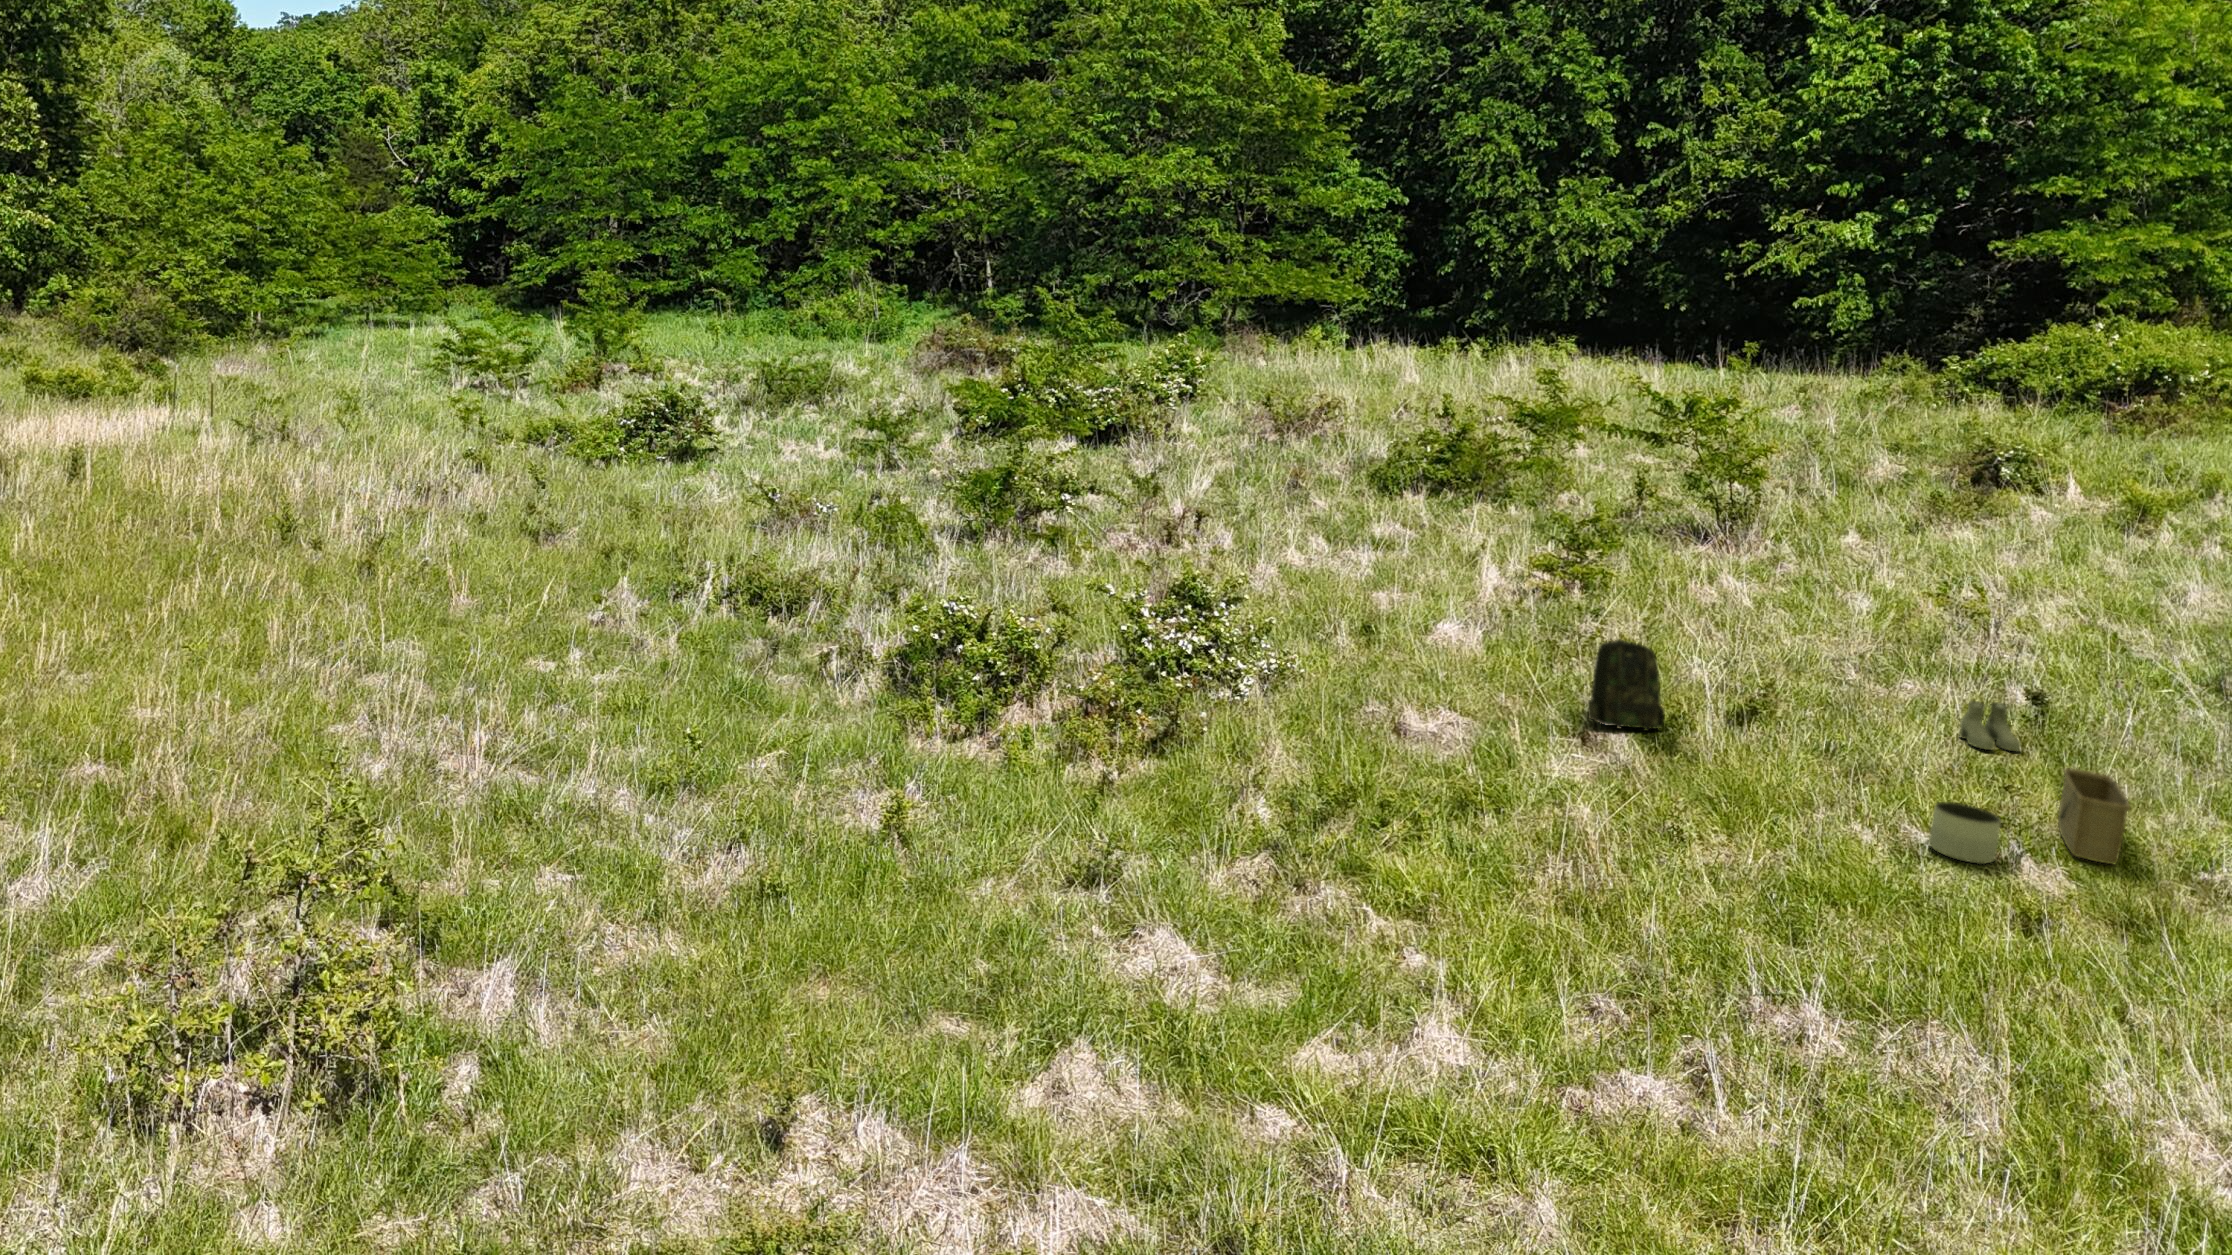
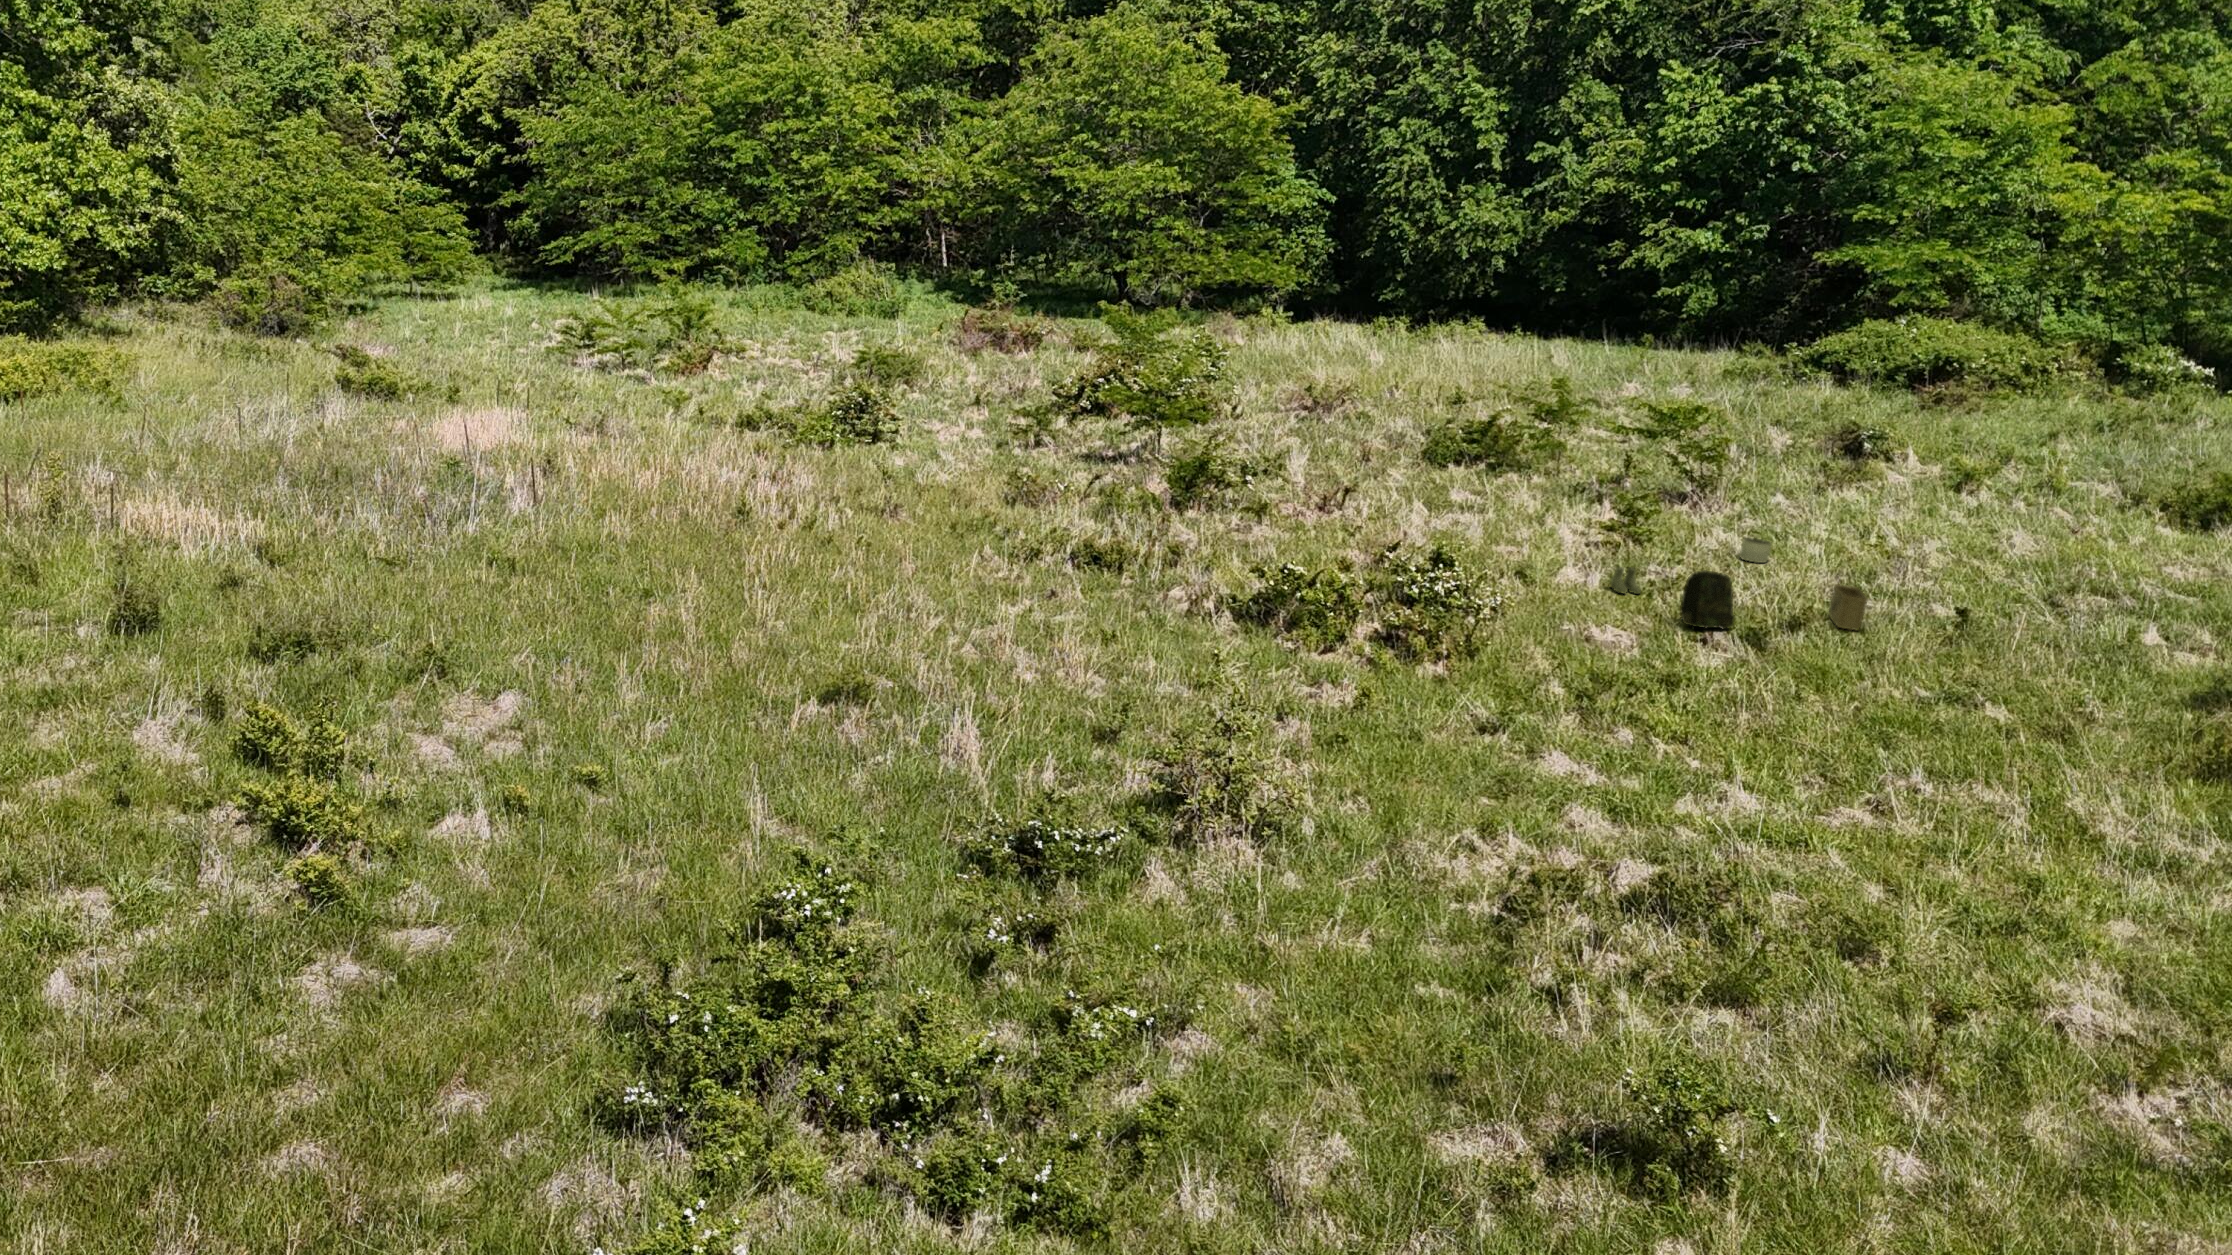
boots: present [1959,701,2021,751] -> present [1610,566,1641,594]
basket: present [2058,768,2130,864] -> present [1829,584,1868,631]
planter: present [1929,802,2001,864] -> present [1739,538,1771,563]

